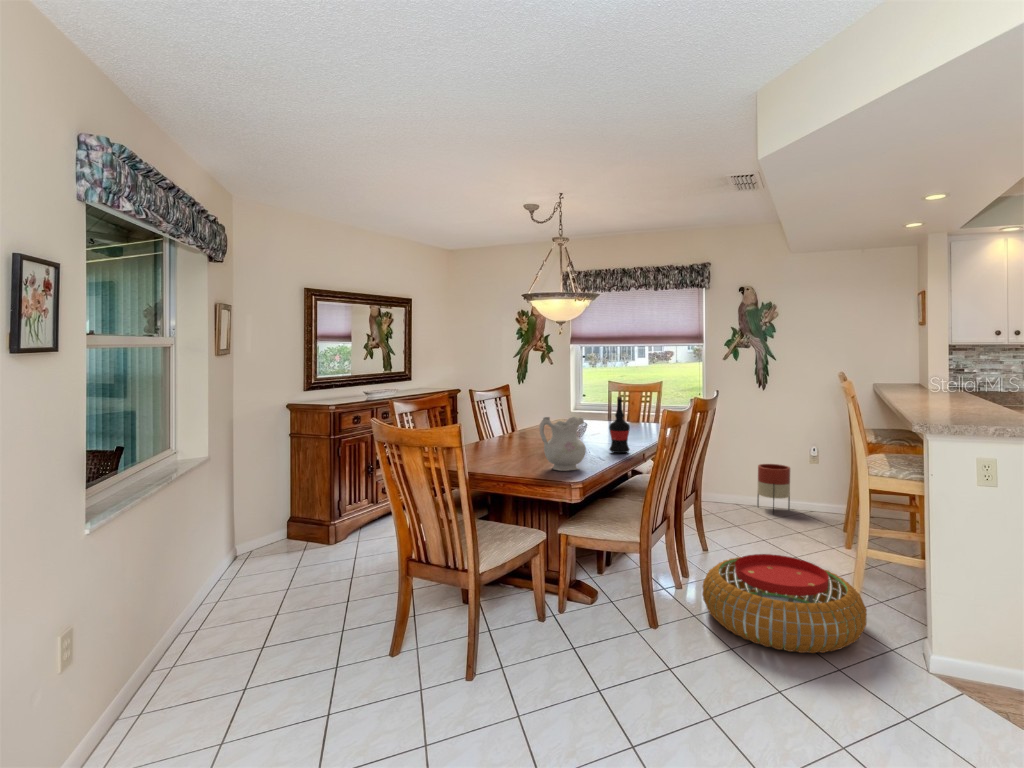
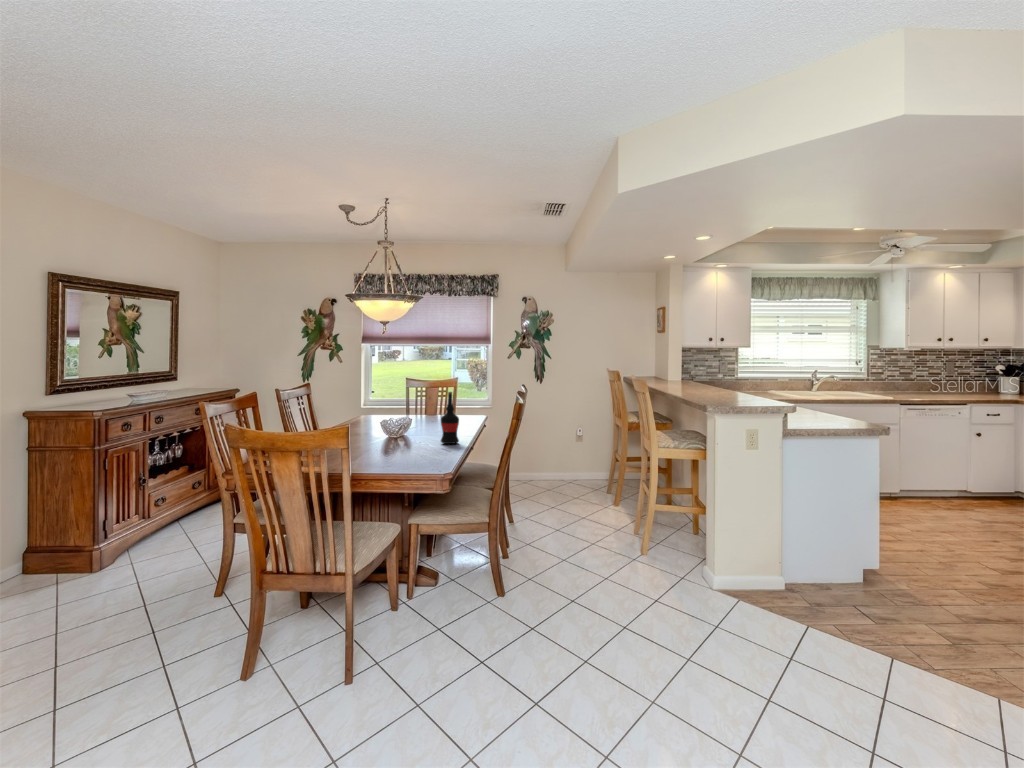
ceramic pitcher: present [539,417,586,471] -> none [391,410,433,462]
planter: present [757,464,790,514] -> none [535,450,561,494]
pouf: present [702,554,867,653] -> none [523,521,645,595]

